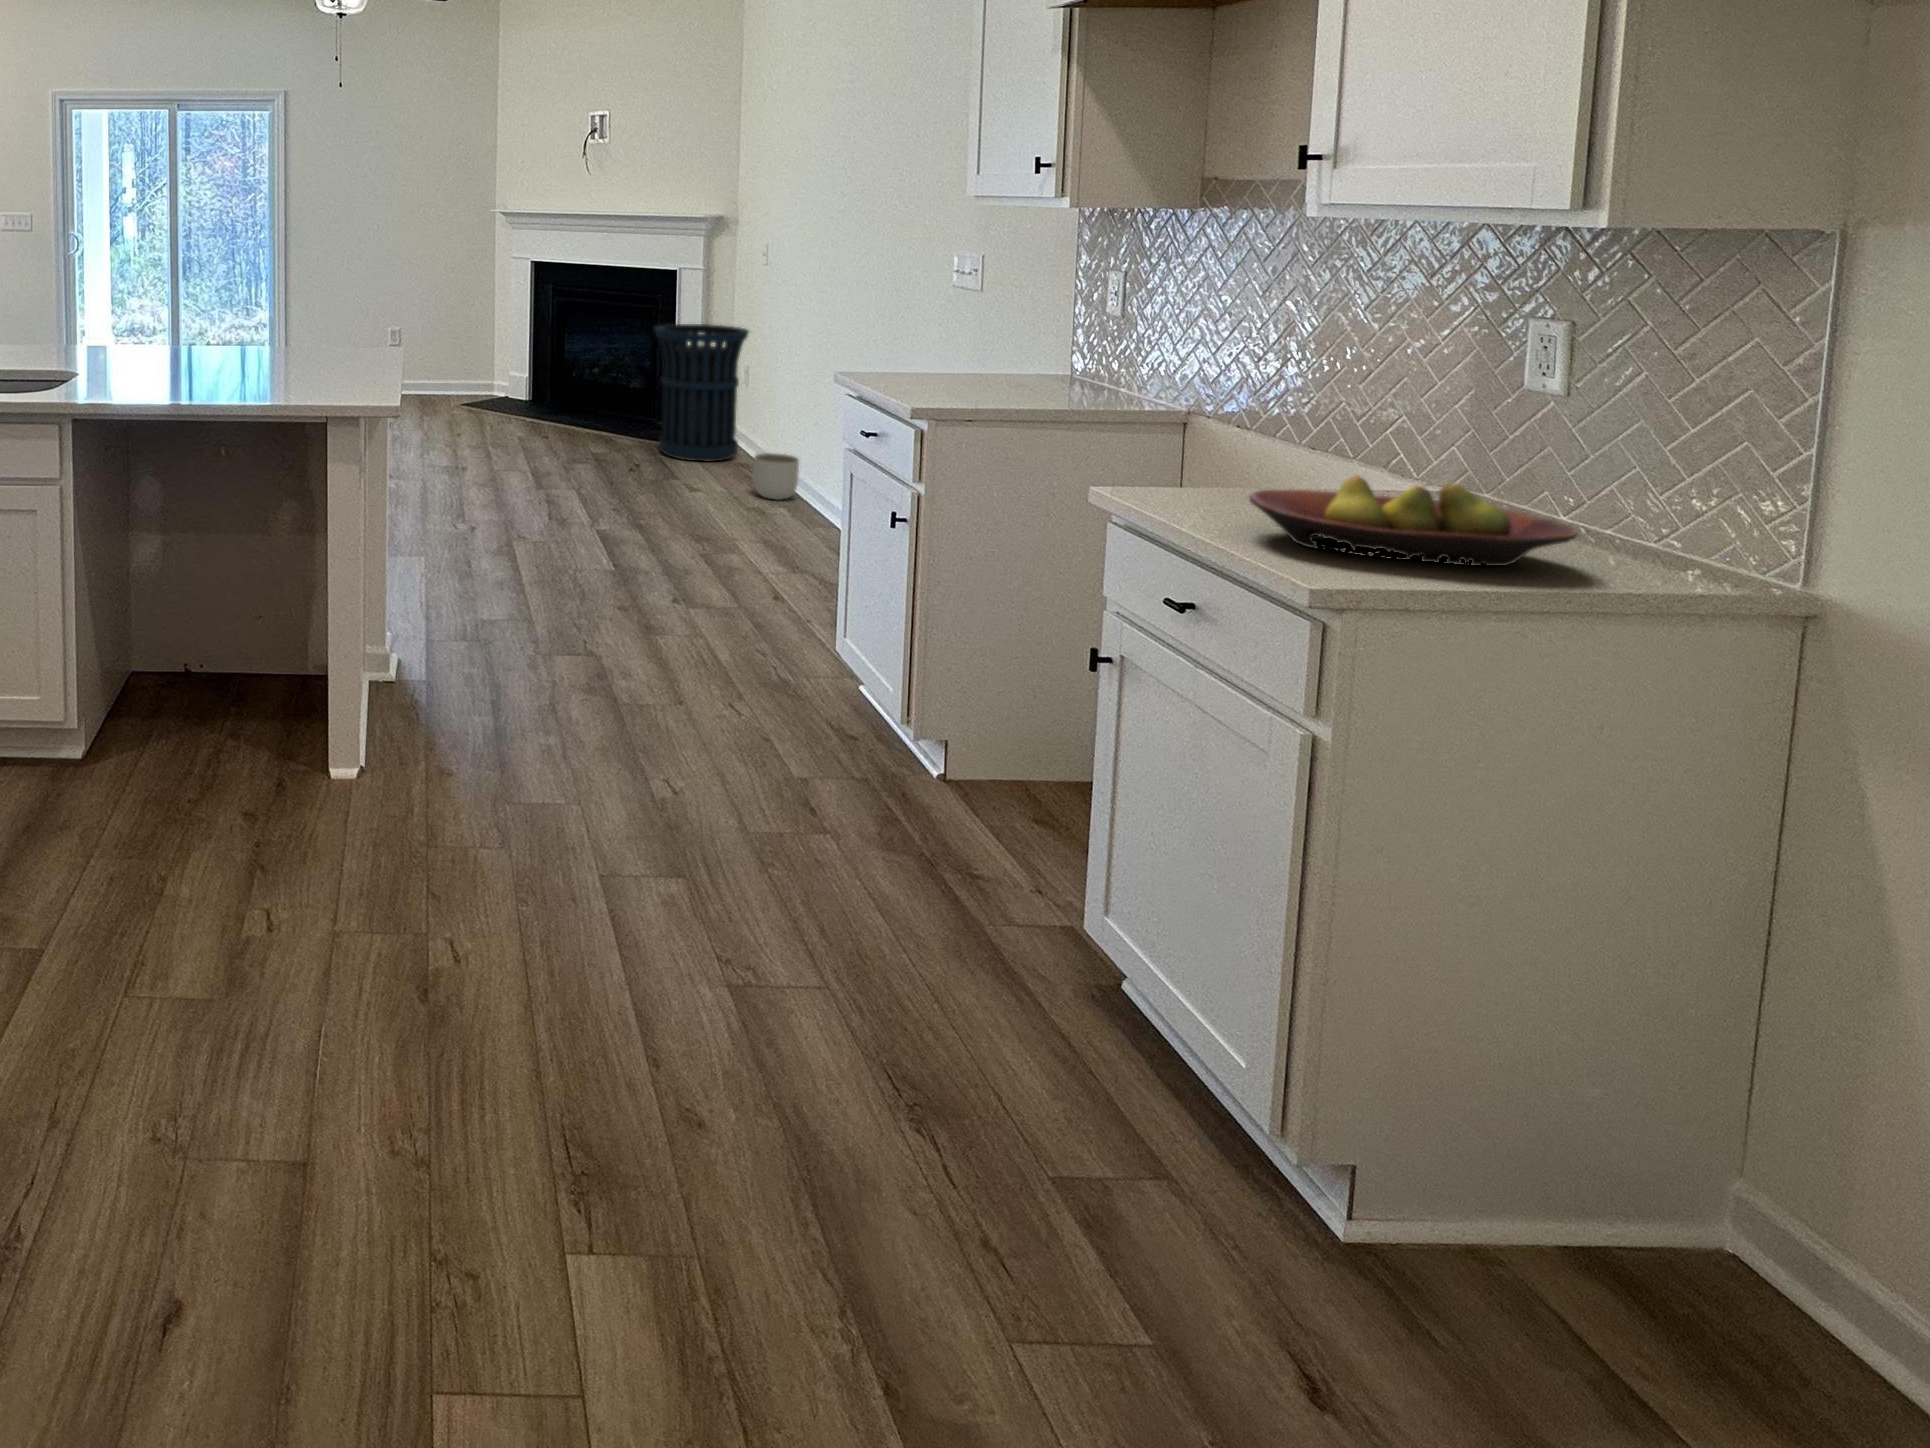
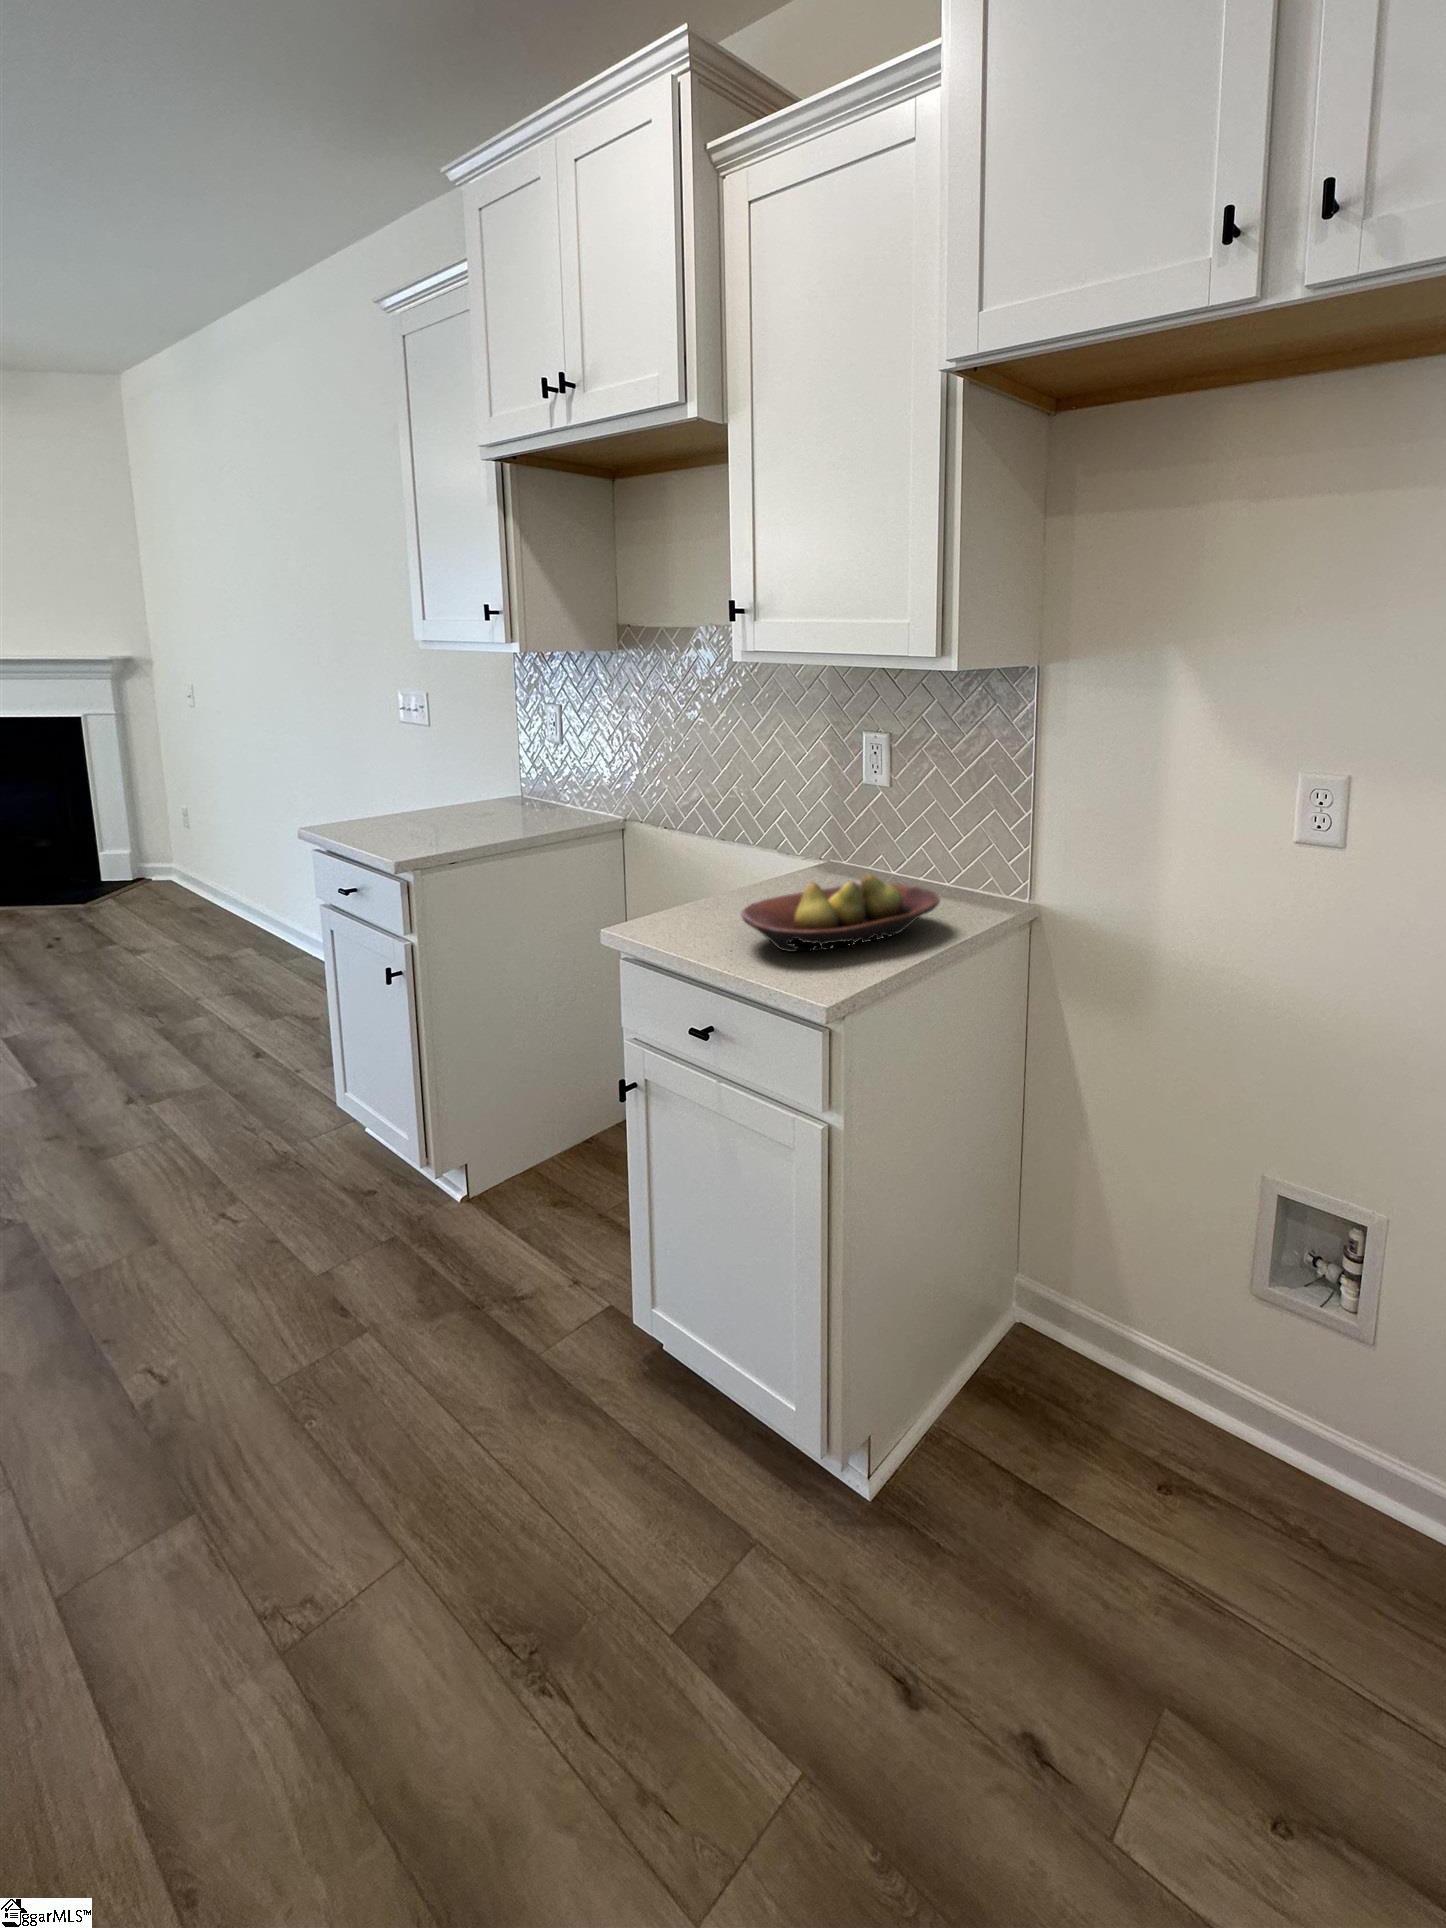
trash can: present [655,324,749,461] -> none [58,772,186,918]
planter: present [754,453,799,500] -> none [206,894,259,941]

